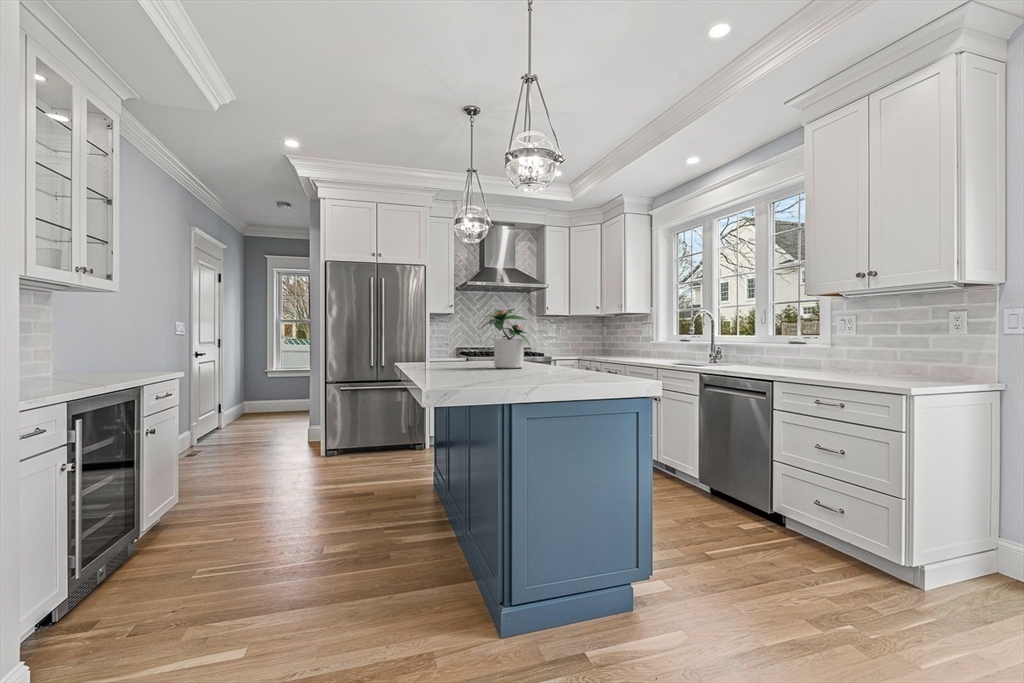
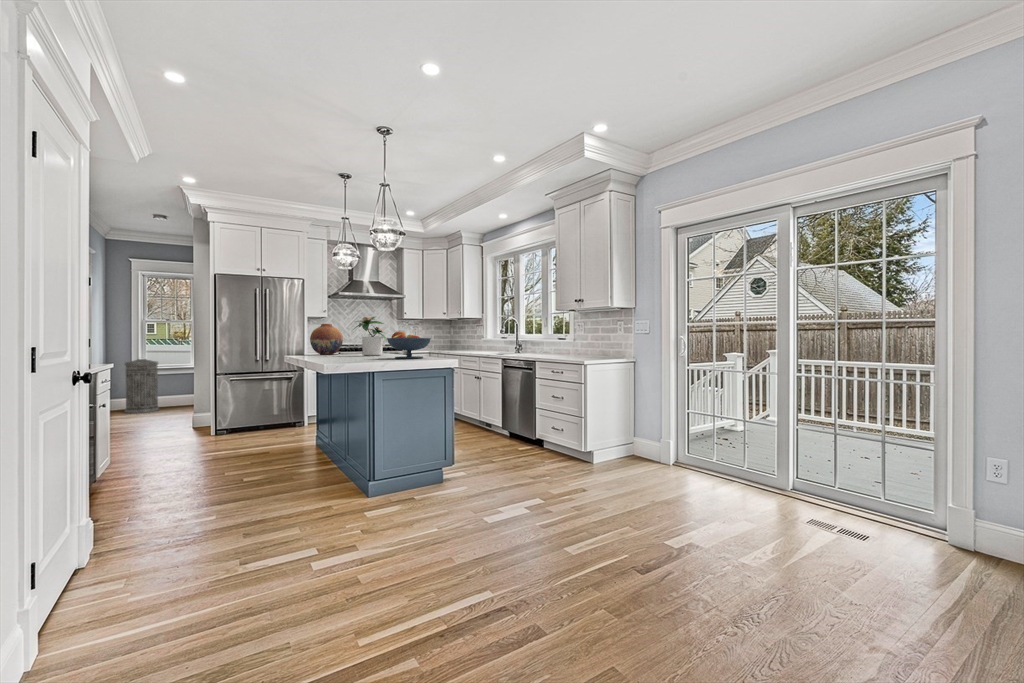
vase: none [426,321,469,364] -> present [310,324,343,355]
fruit bowl: none [534,331,612,381] -> present [387,331,431,359]
trash can: none [256,359,289,418] -> present [125,359,159,413]

